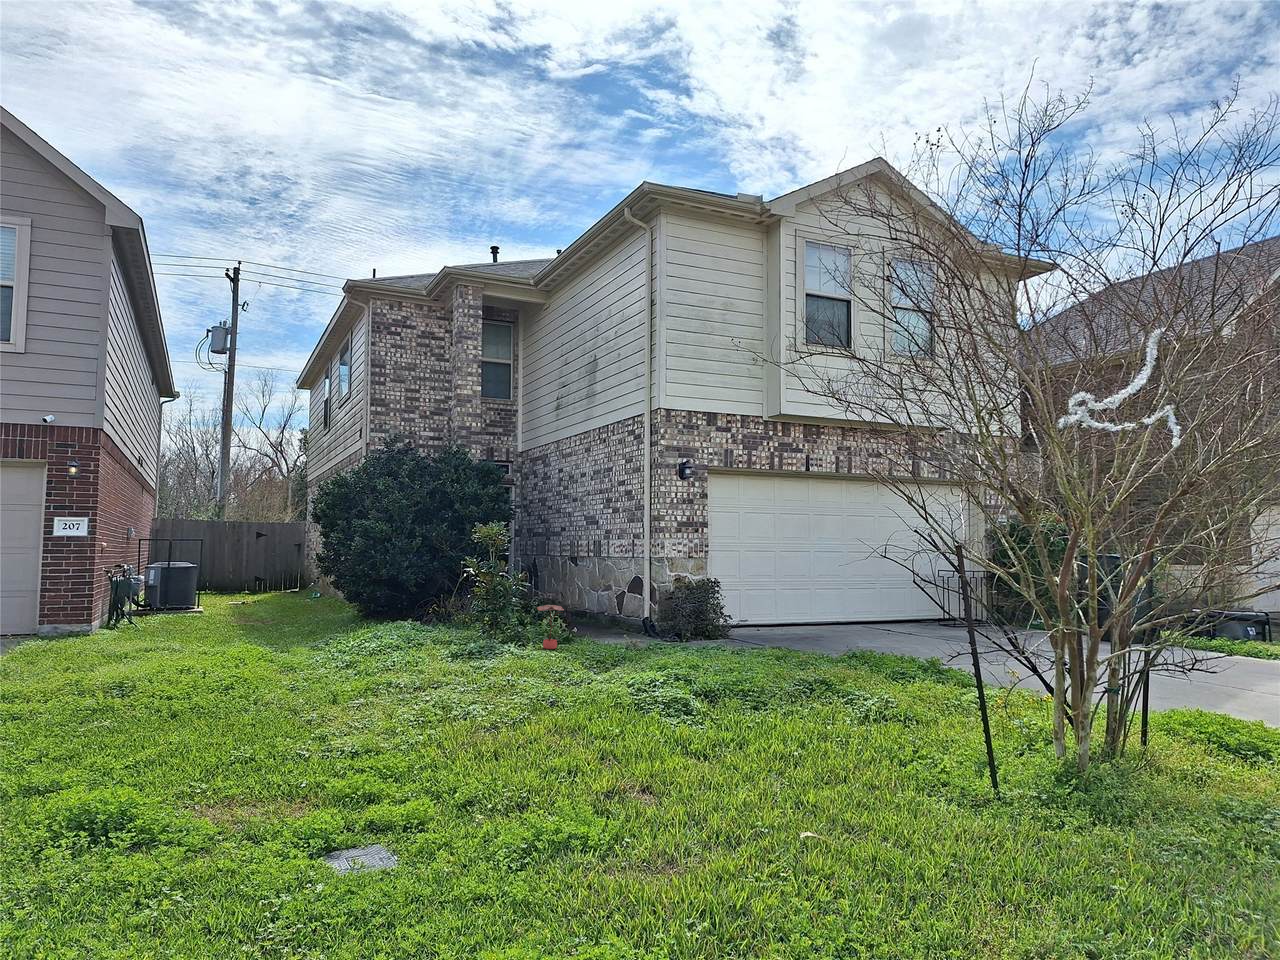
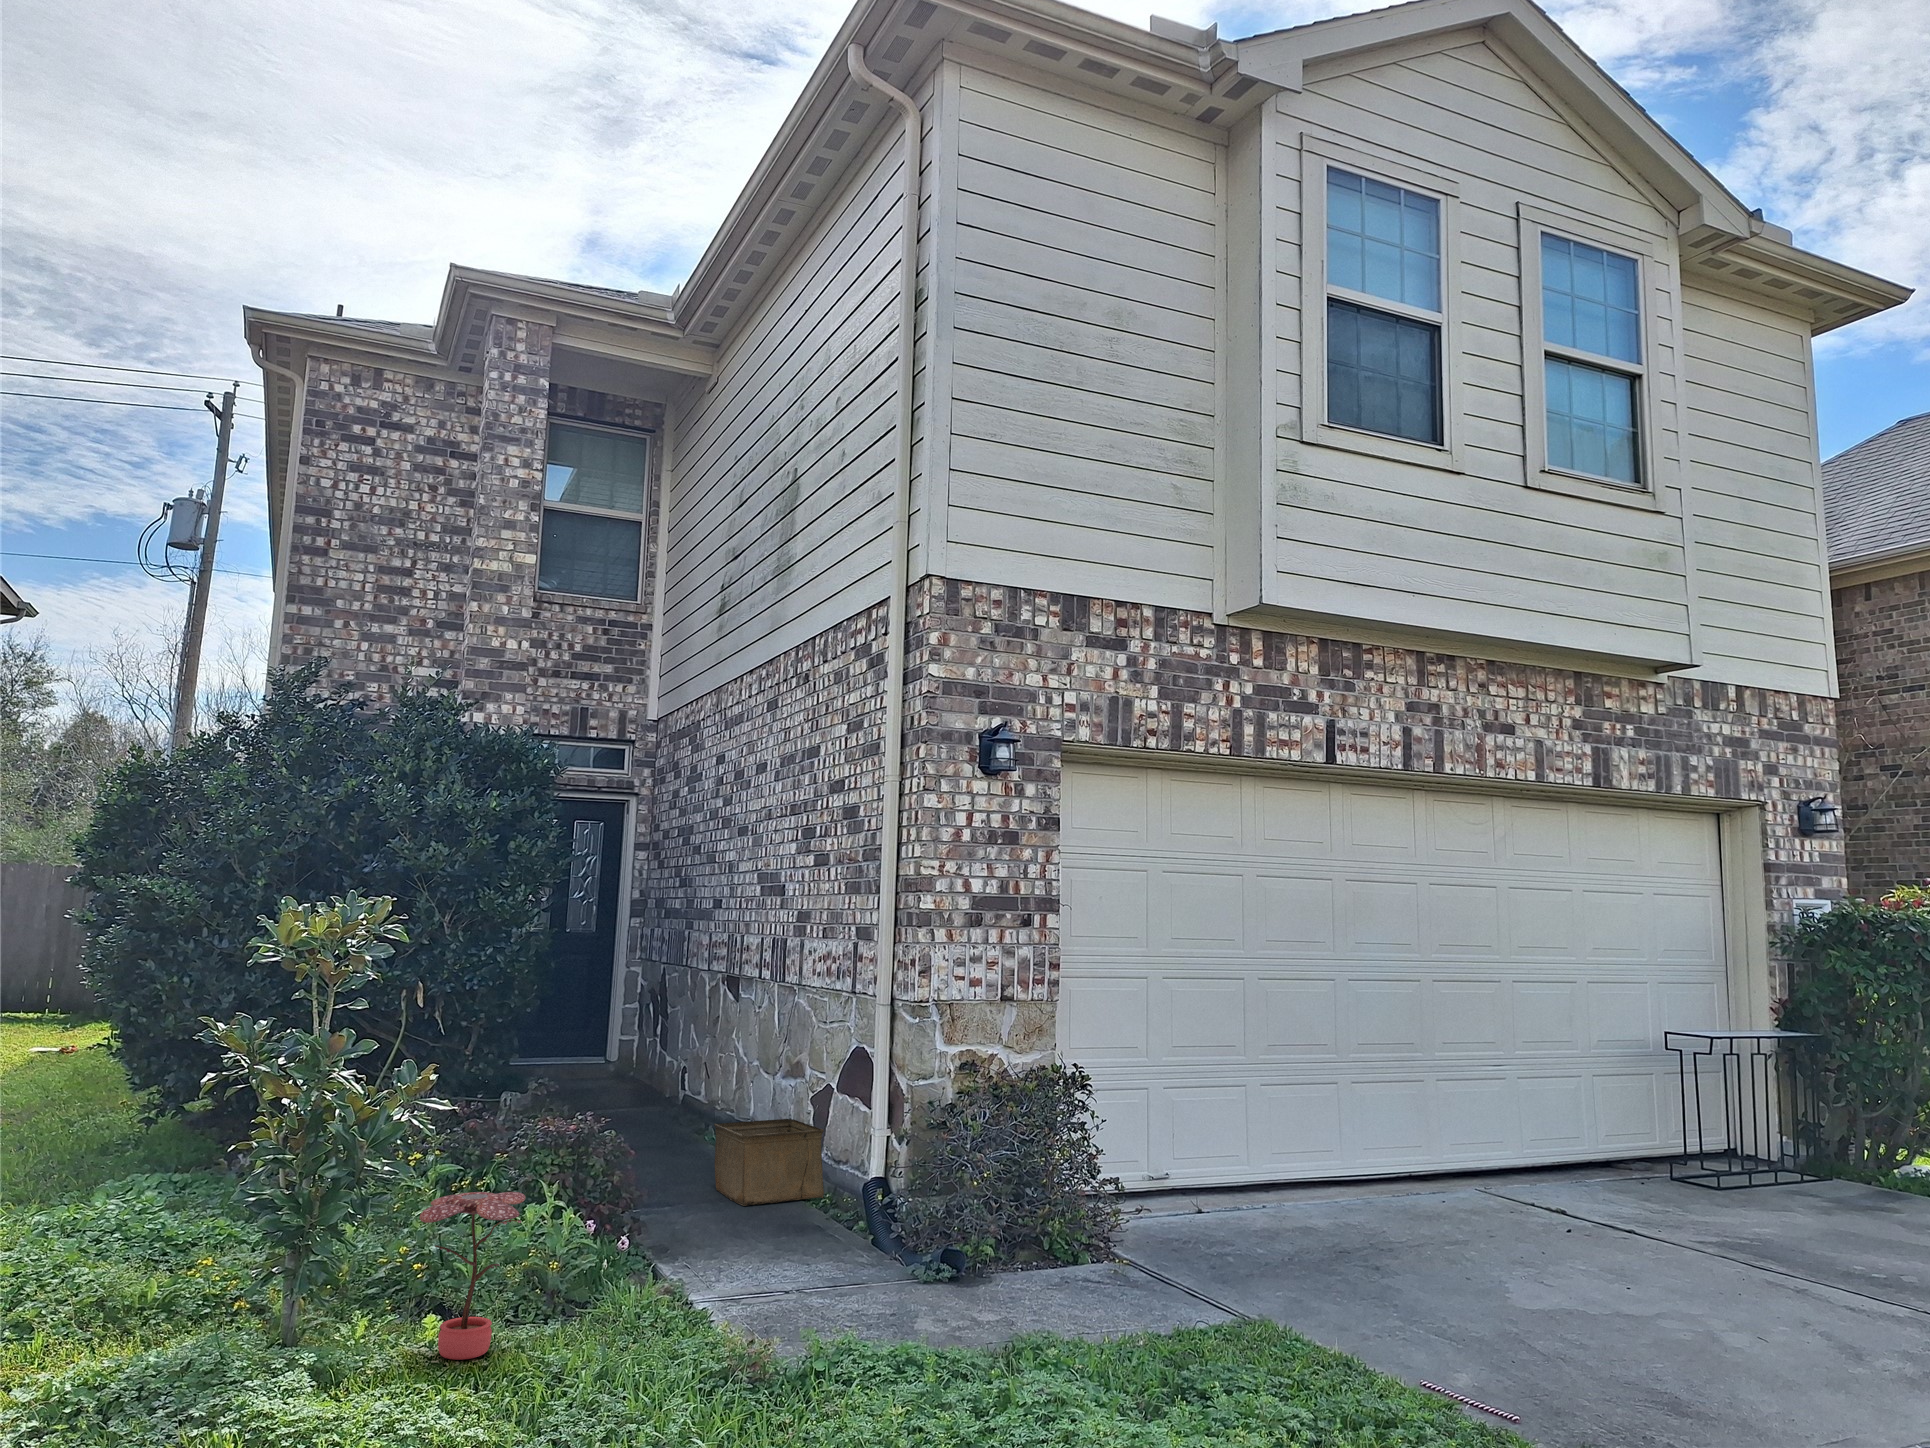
storage bin: none [583,604,624,631] -> present [714,1119,824,1206]

